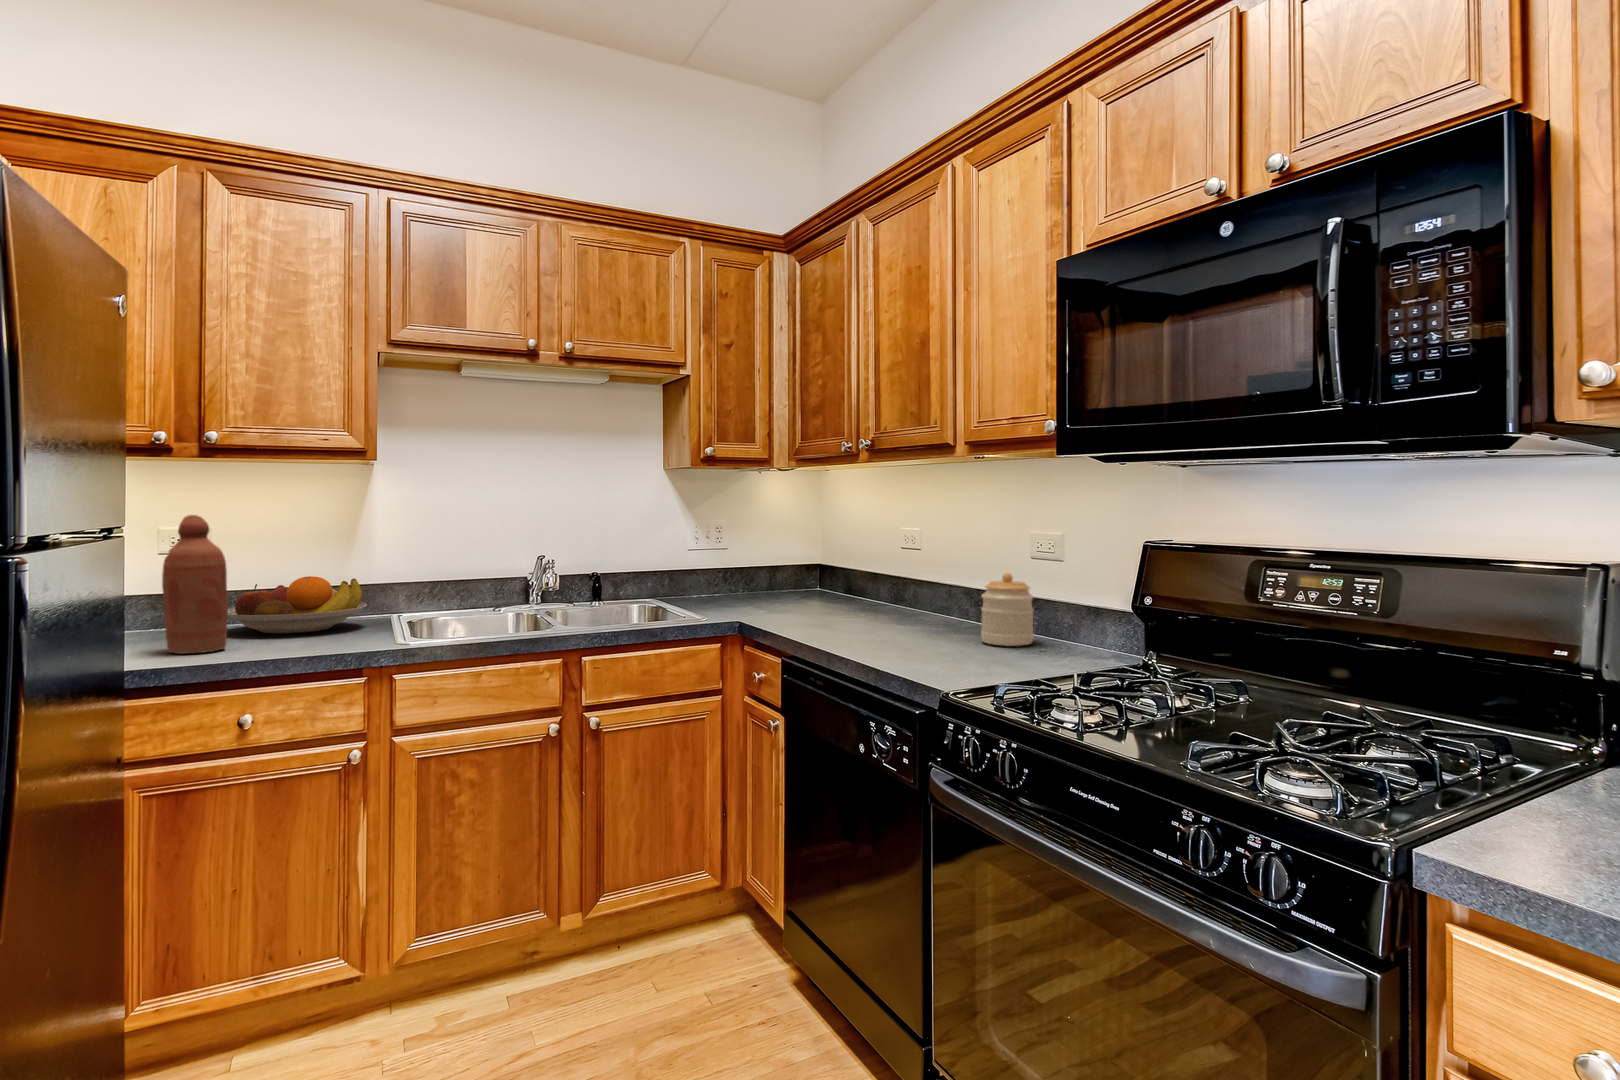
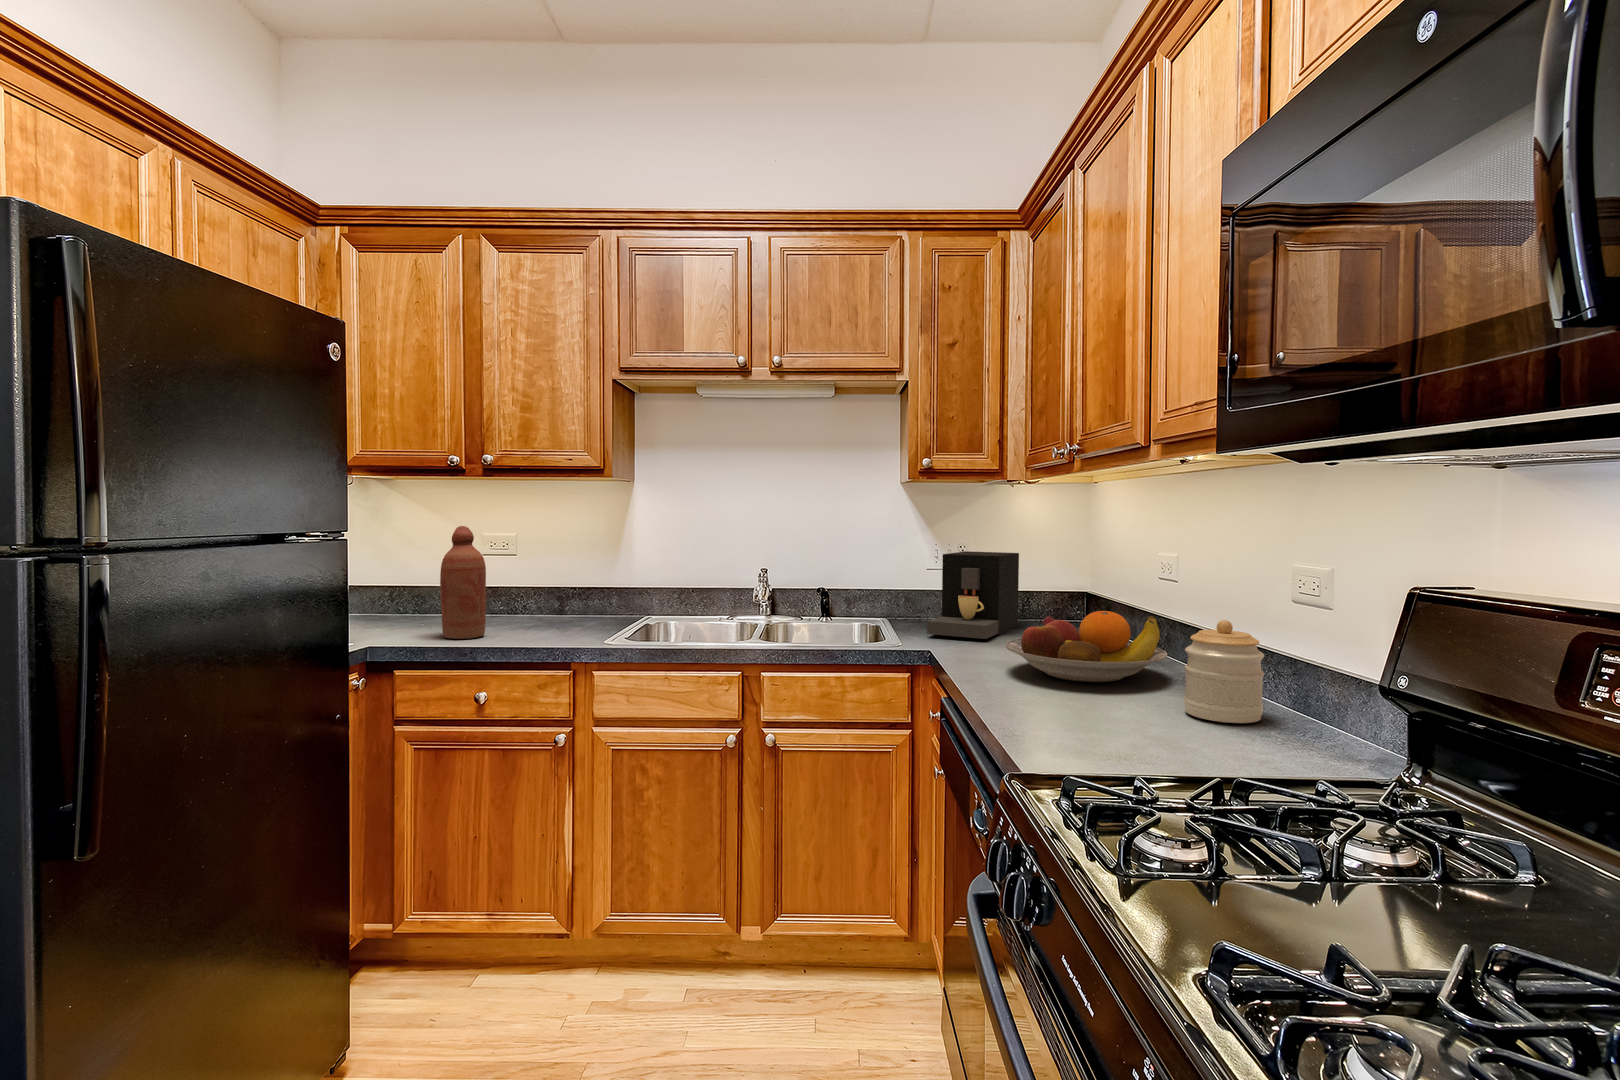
coffee maker: none [719,536,779,611] -> present [927,551,1019,639]
fruit bowl: present [227,576,367,634] -> present [1005,611,1167,682]

